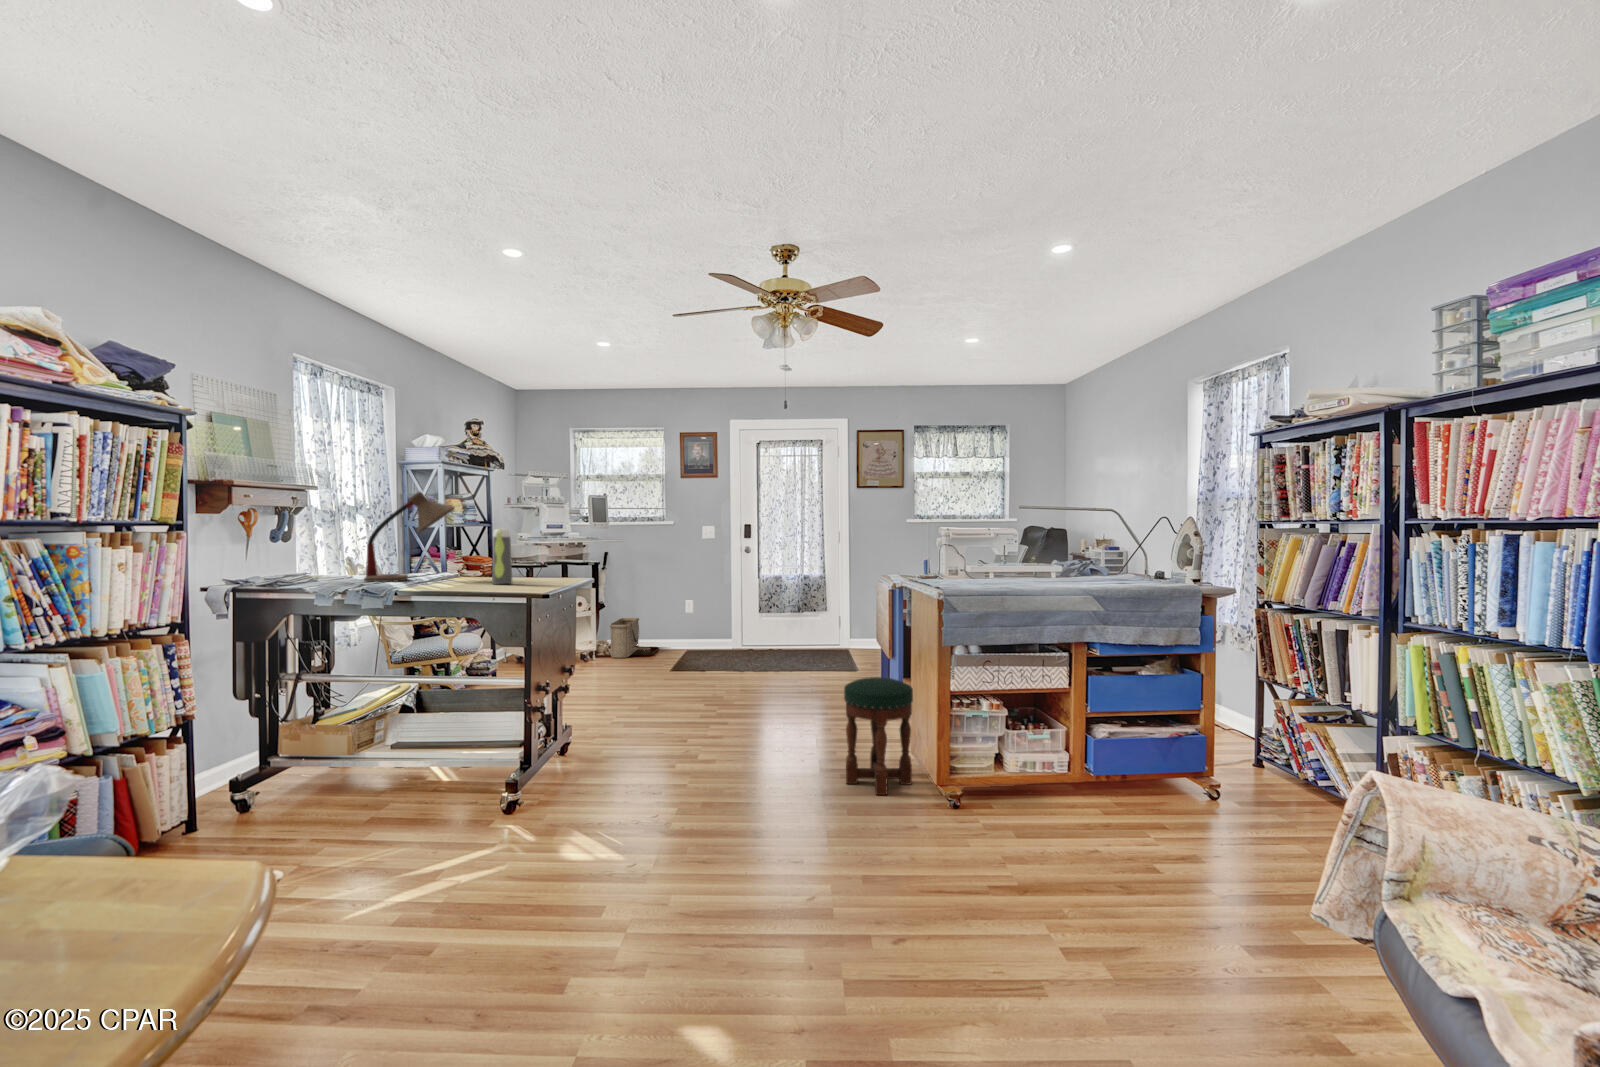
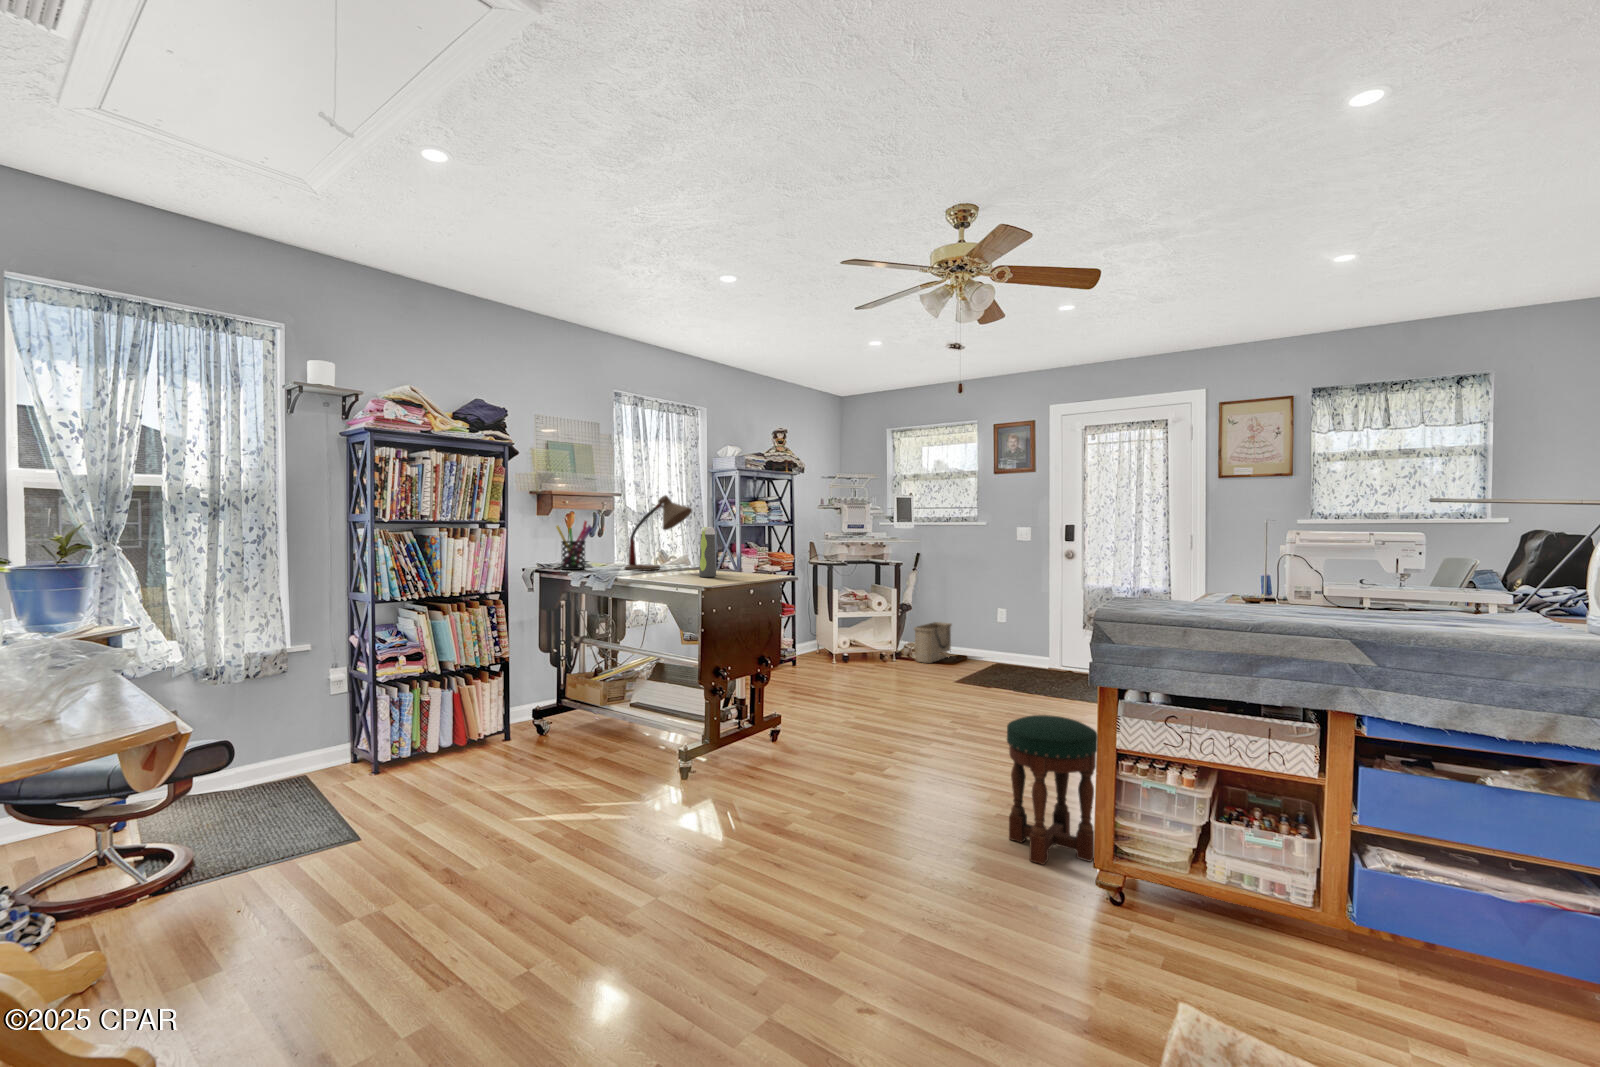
pen holder: none [271,521,326,585] -> present [556,521,592,570]

